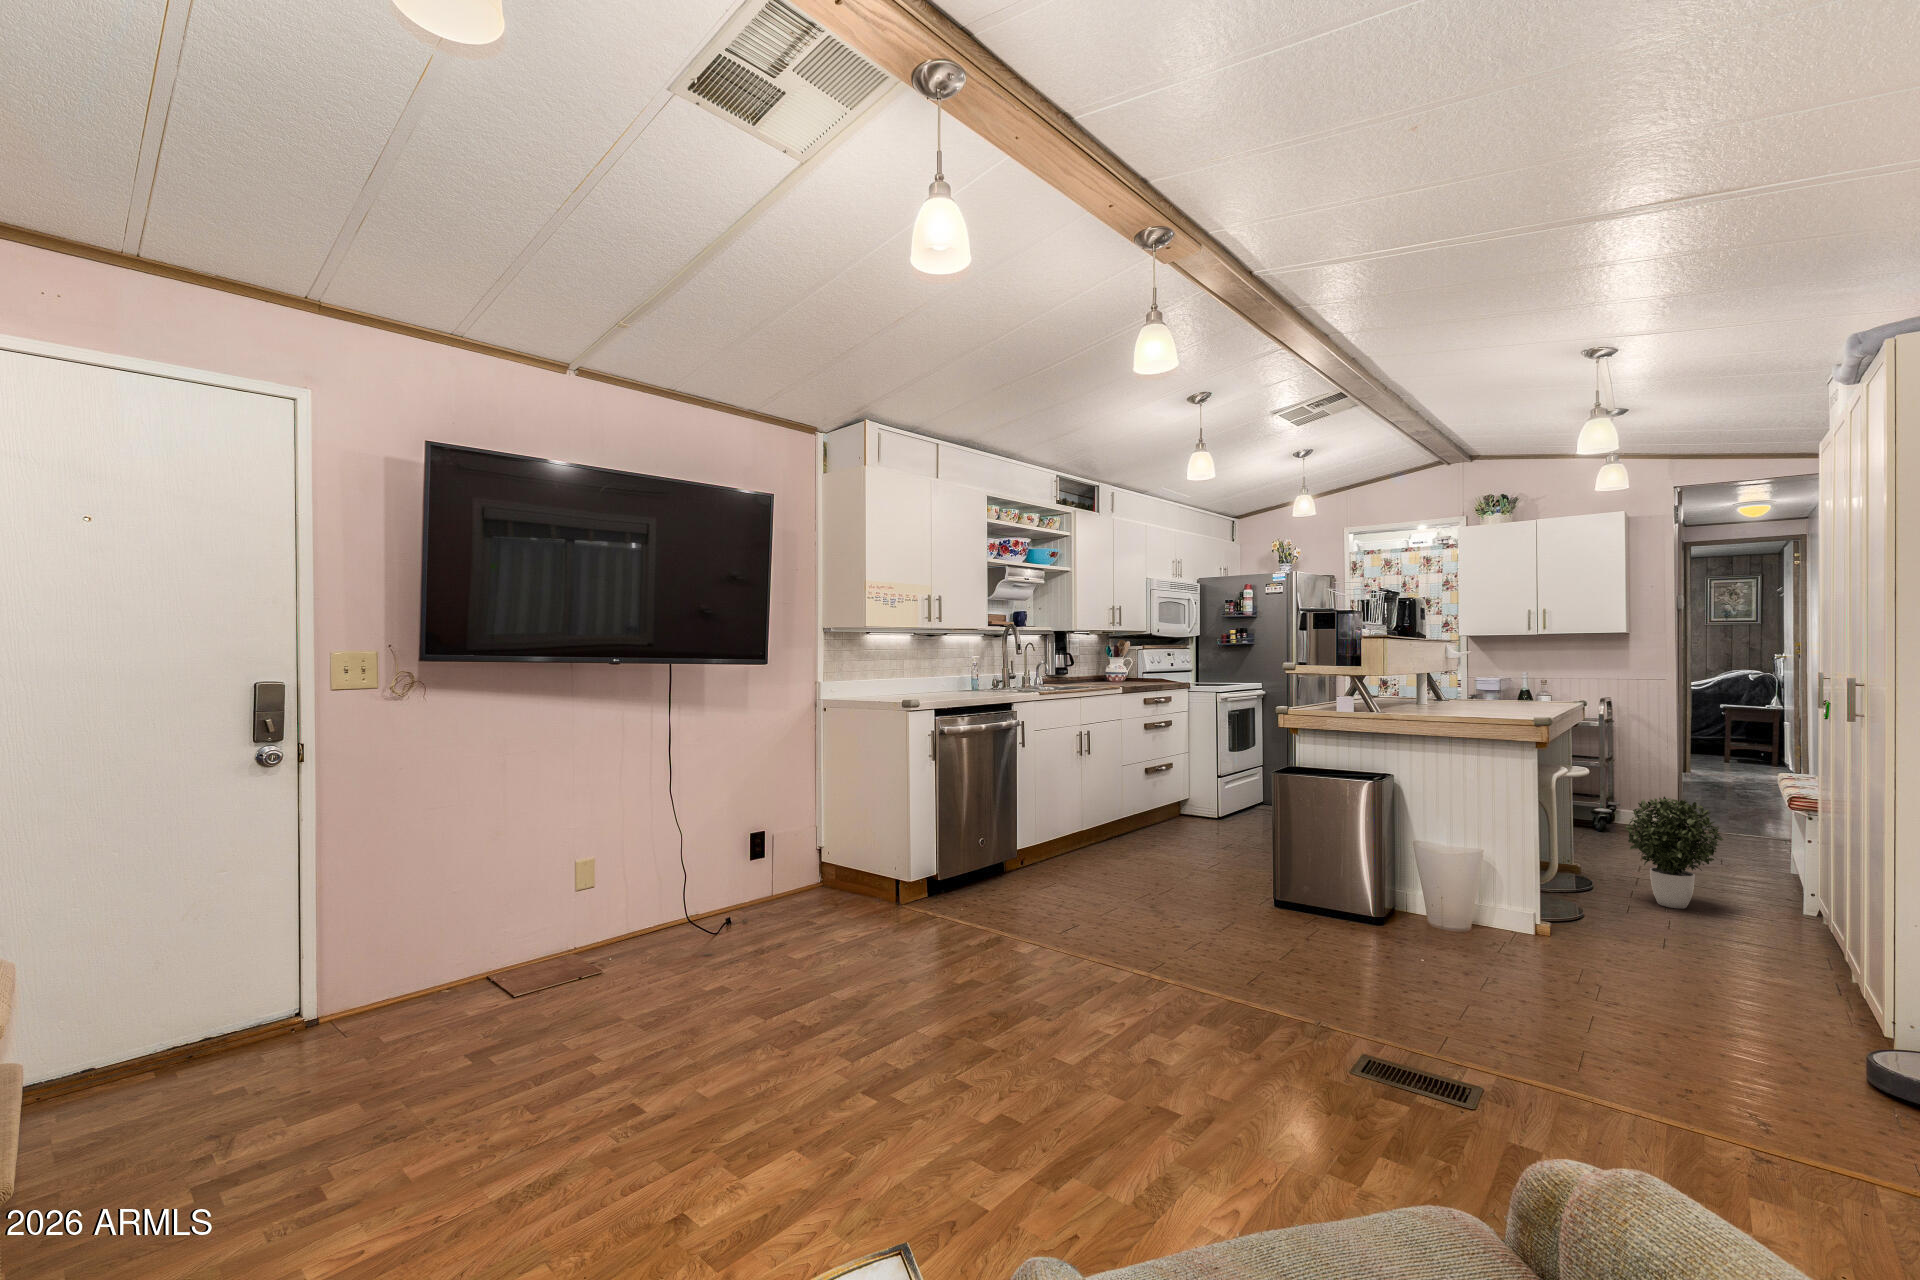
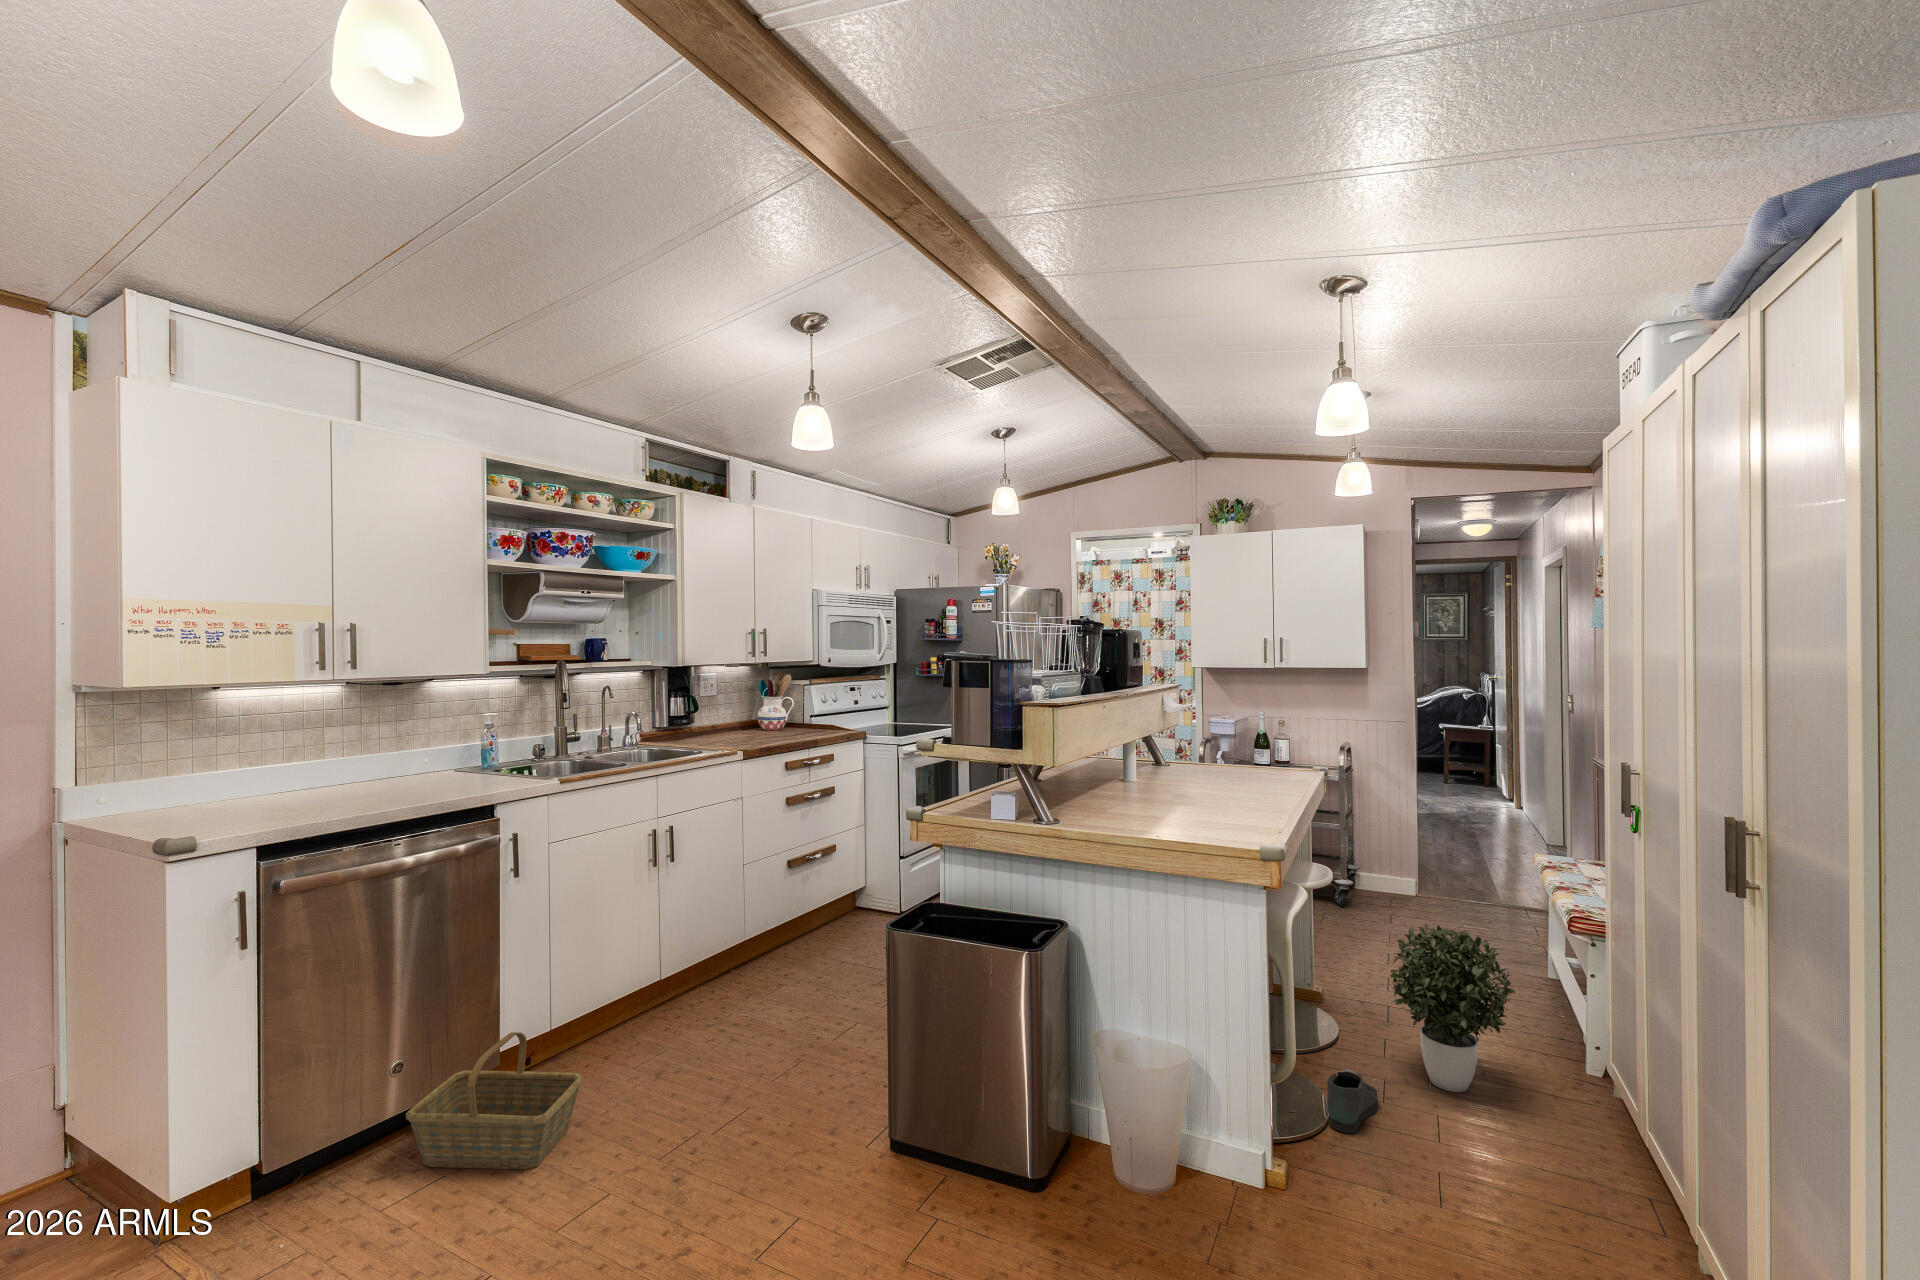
basket: none [998,829,1081,898] -> present [406,1032,583,1169]
shoe: none [1575,881,1614,917] -> present [1327,1069,1378,1133]

